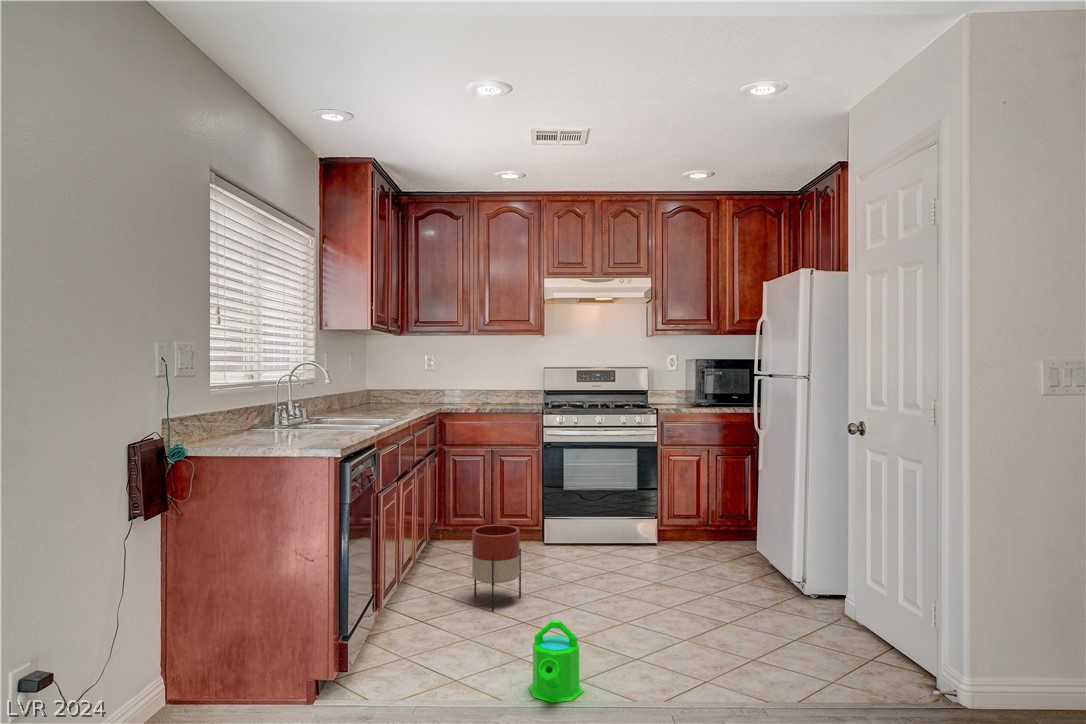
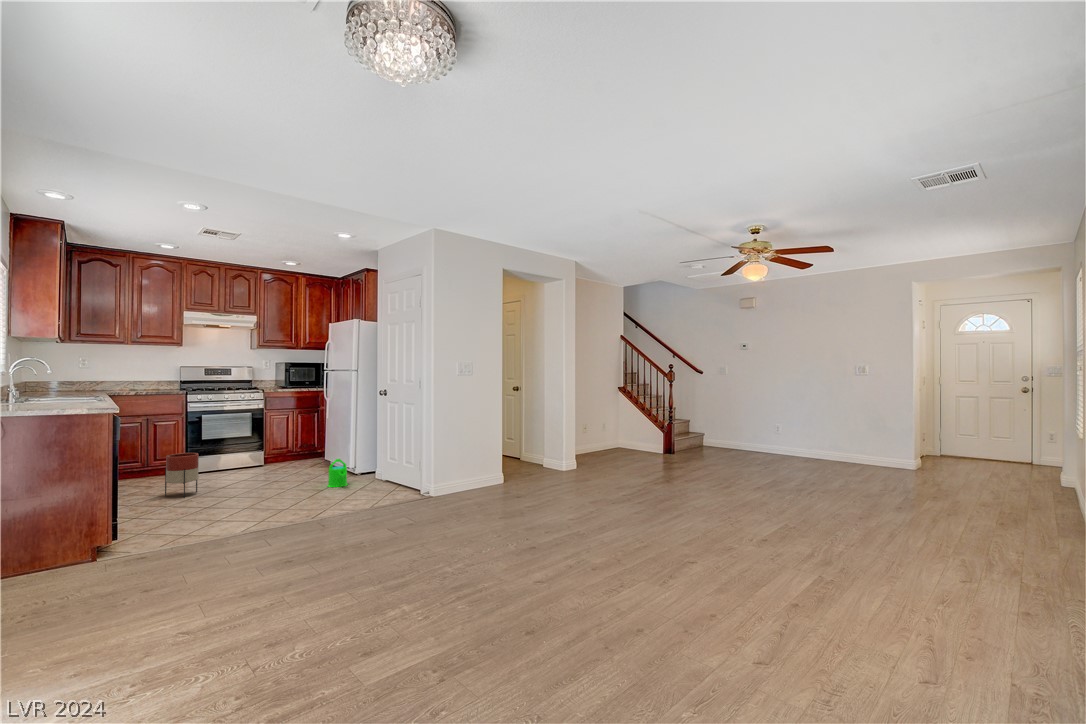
watering can: present [529,620,583,703] -> present [328,459,348,487]

